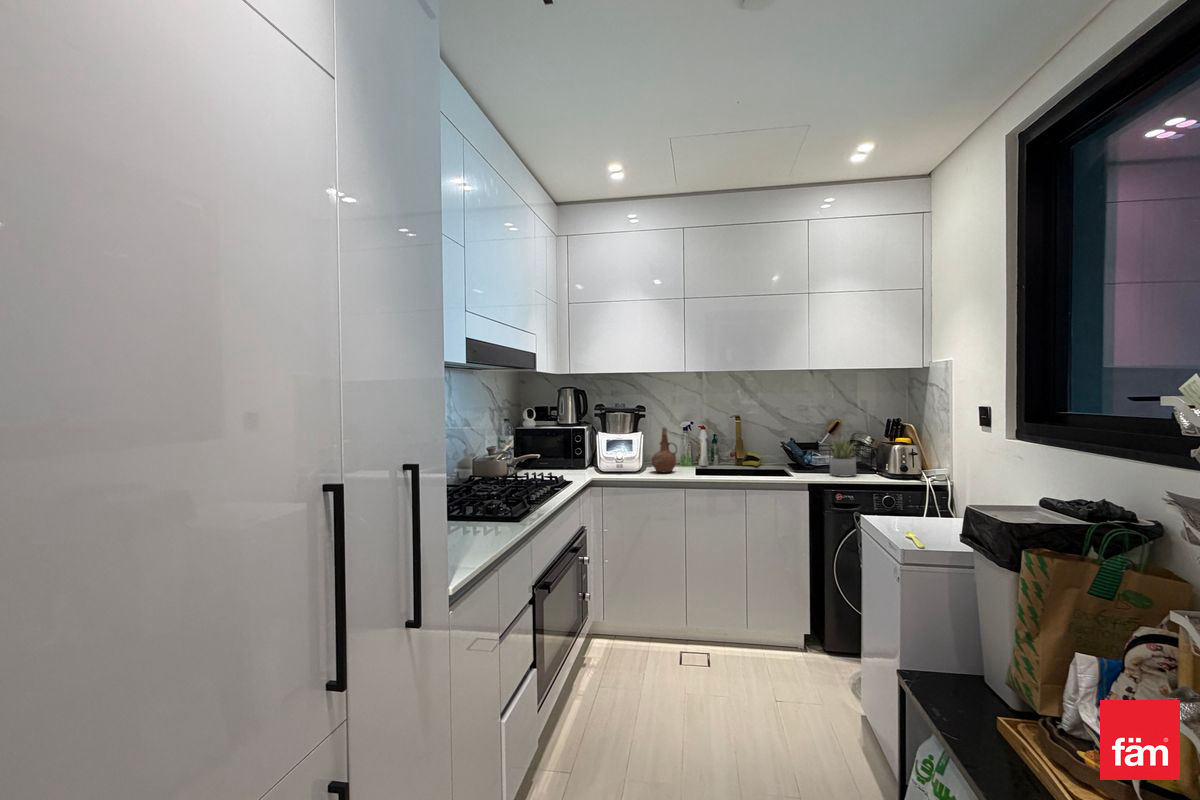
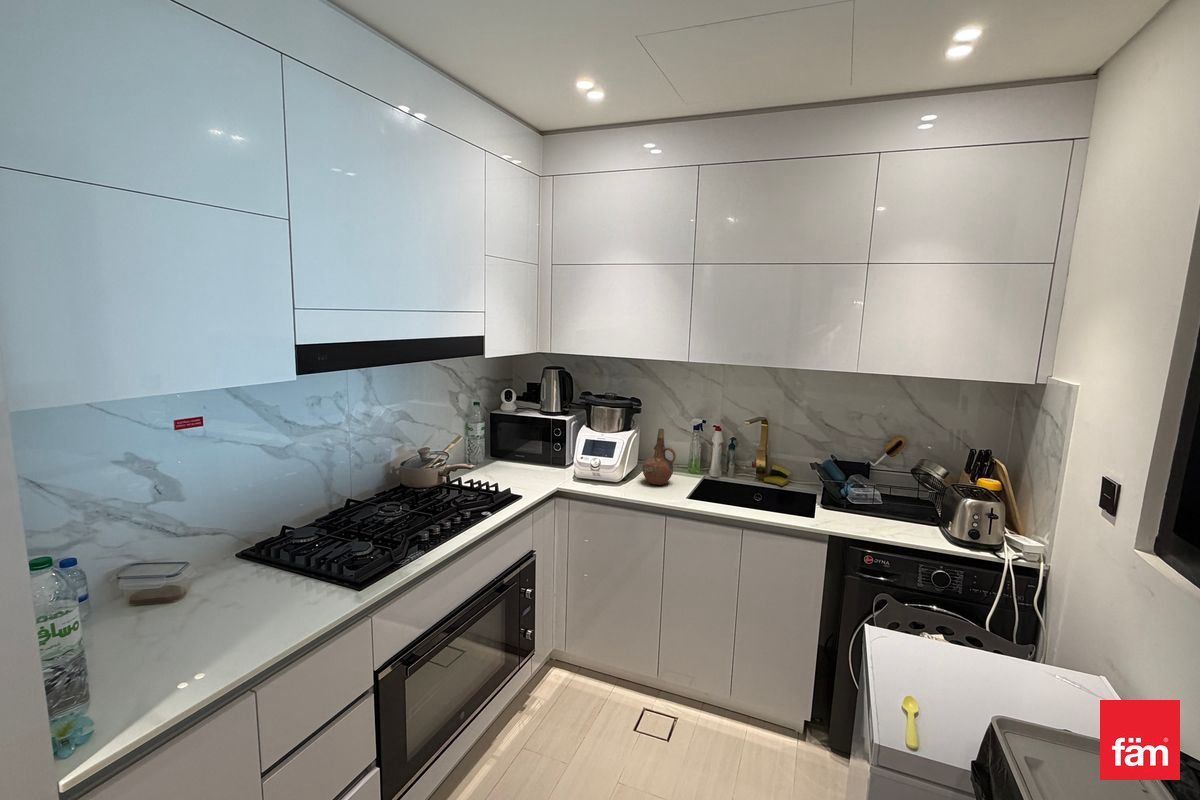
succulent plant: present [827,437,856,477] -> none [868,471,913,531]

